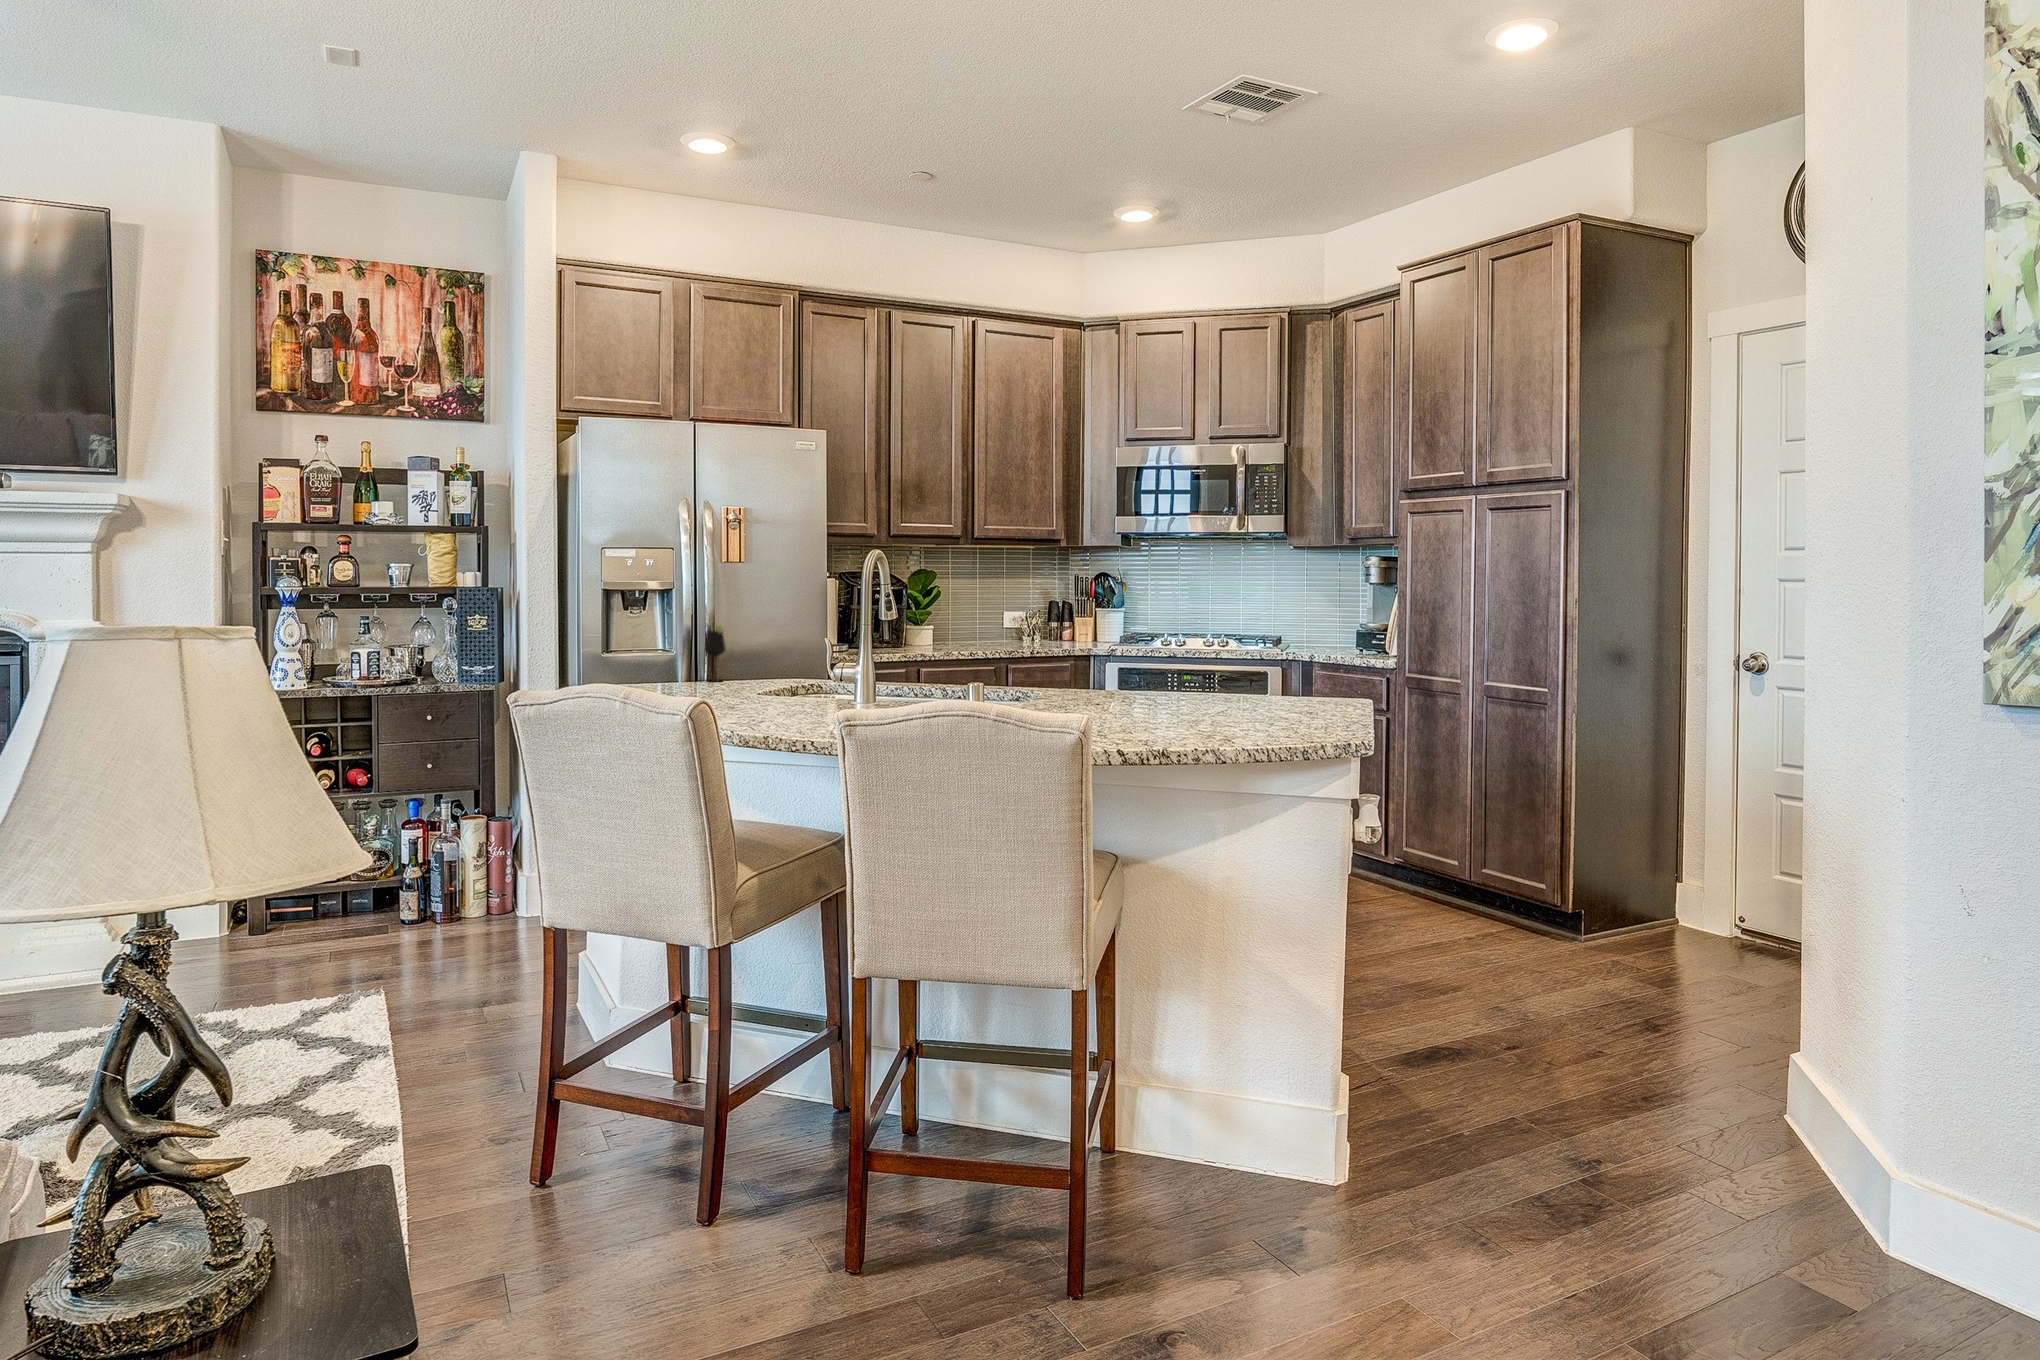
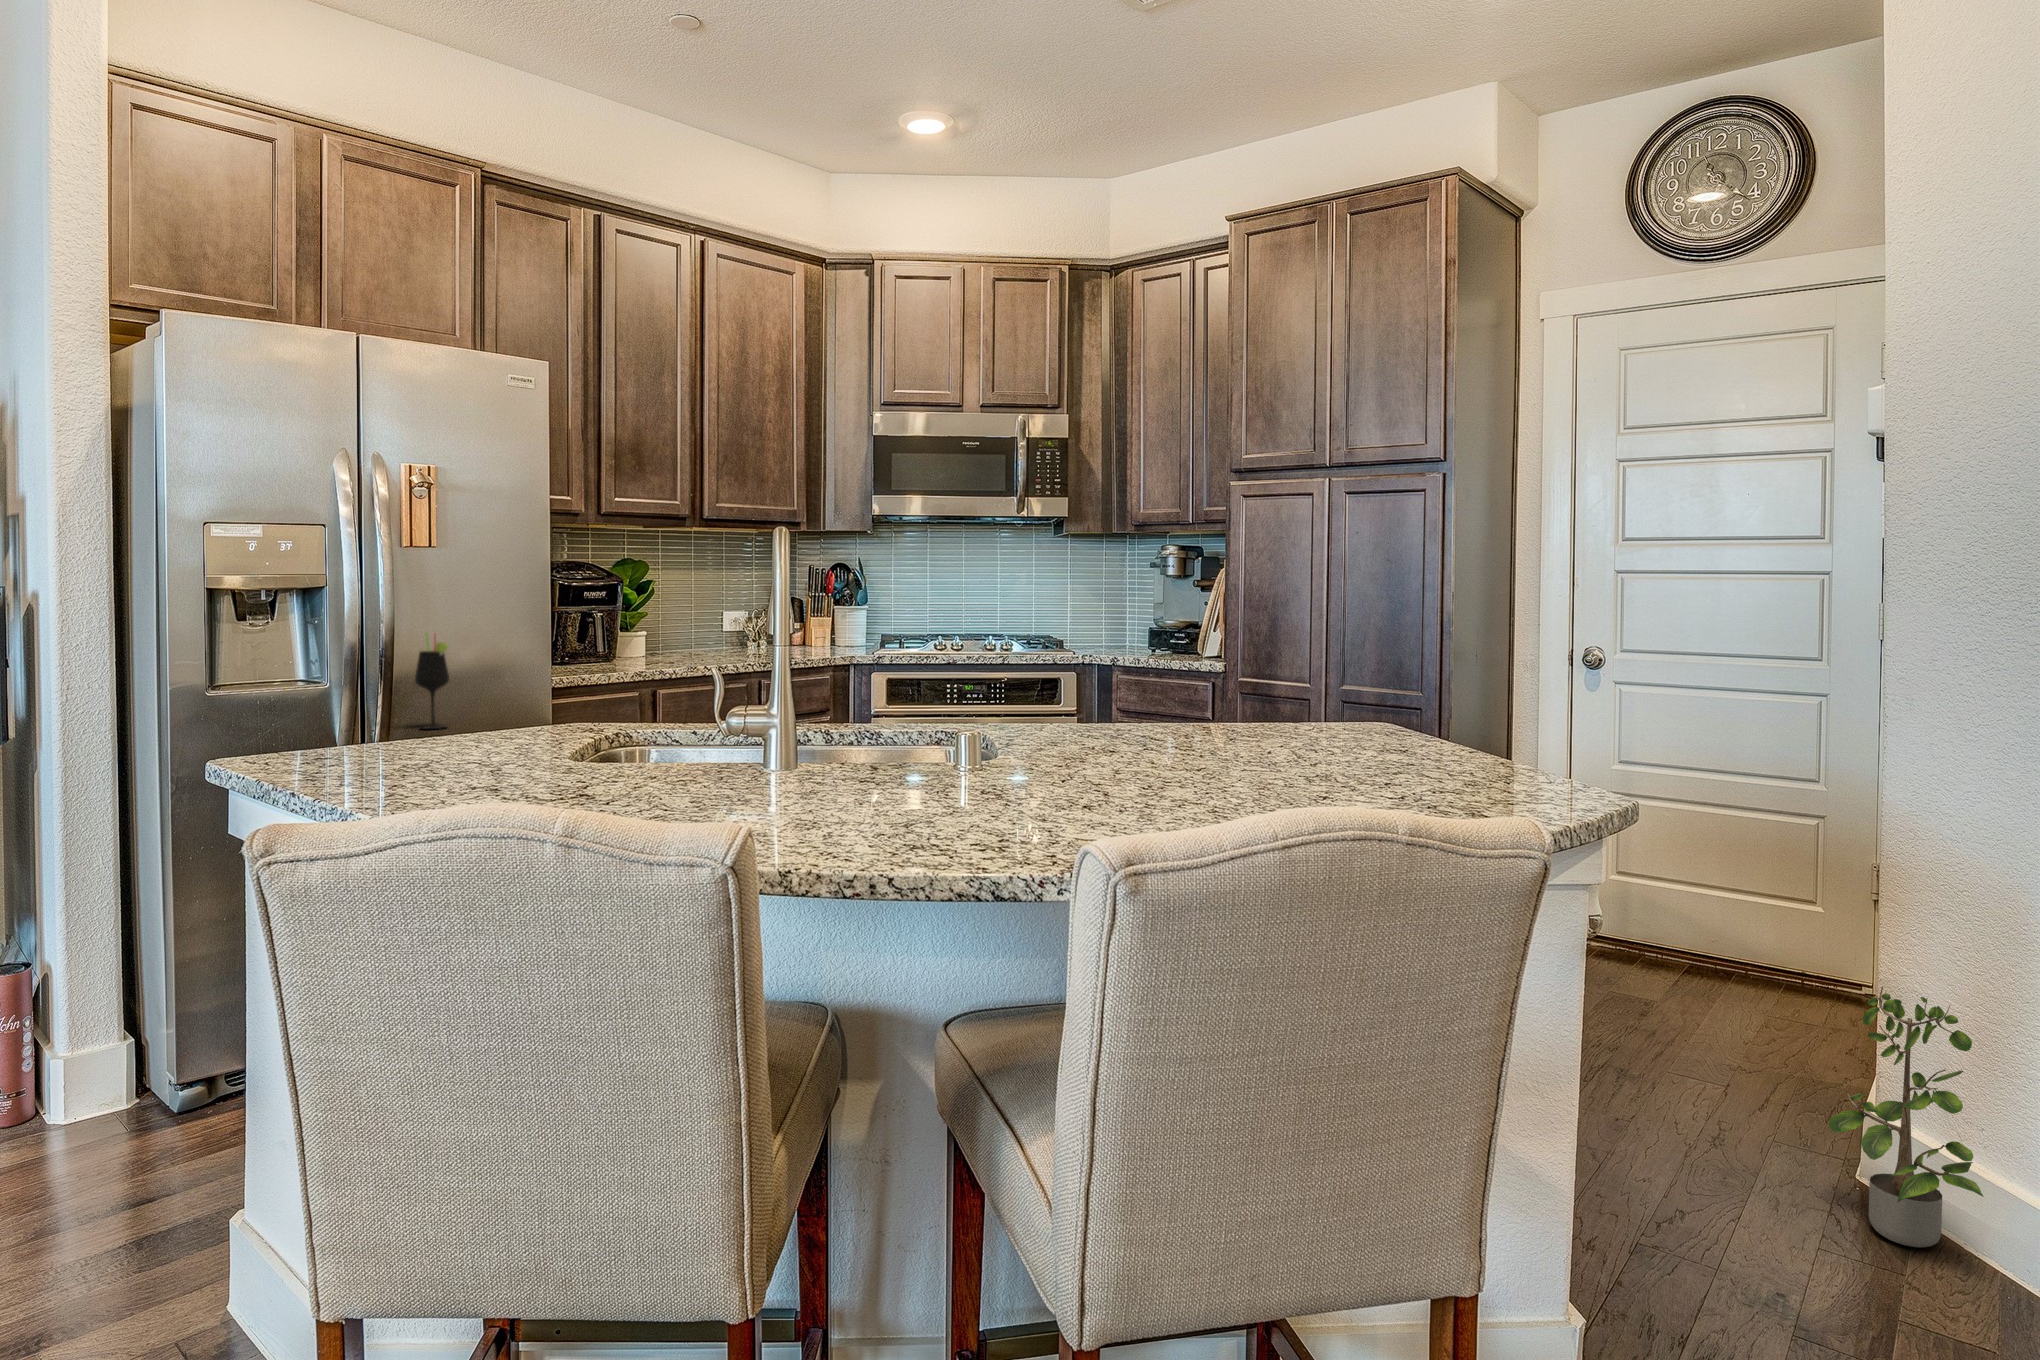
potted plant: none [1704,940,1803,1163] -> present [1829,986,1983,1248]

